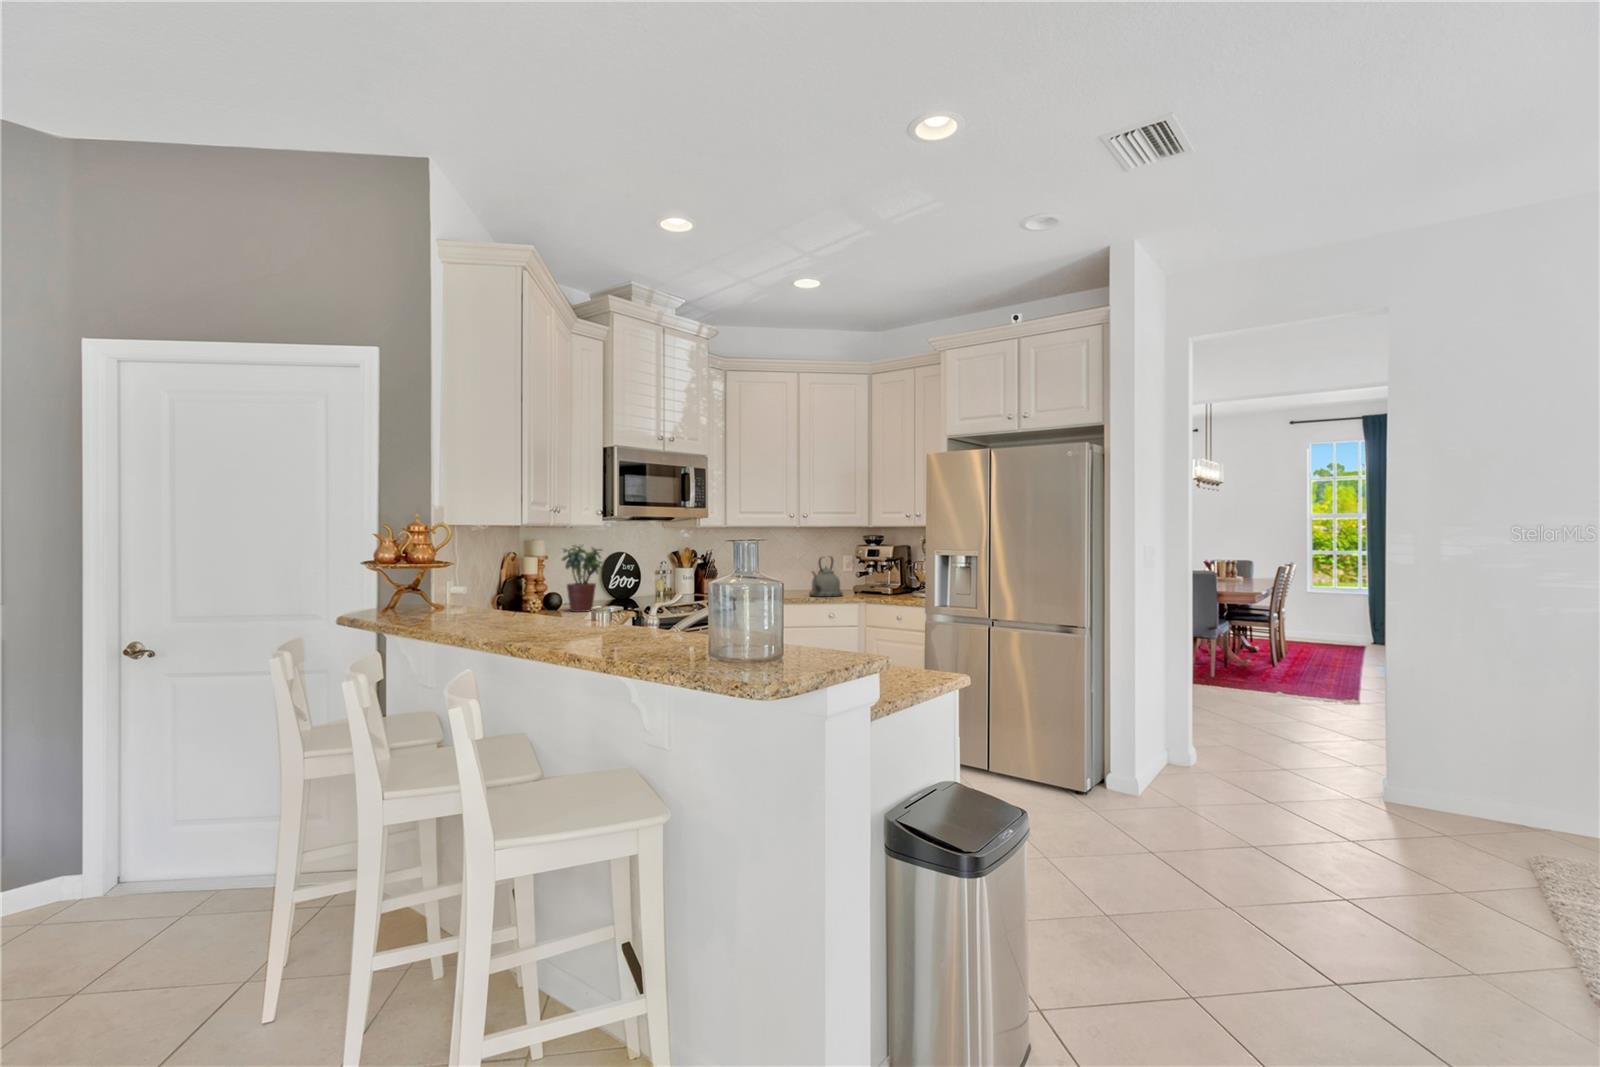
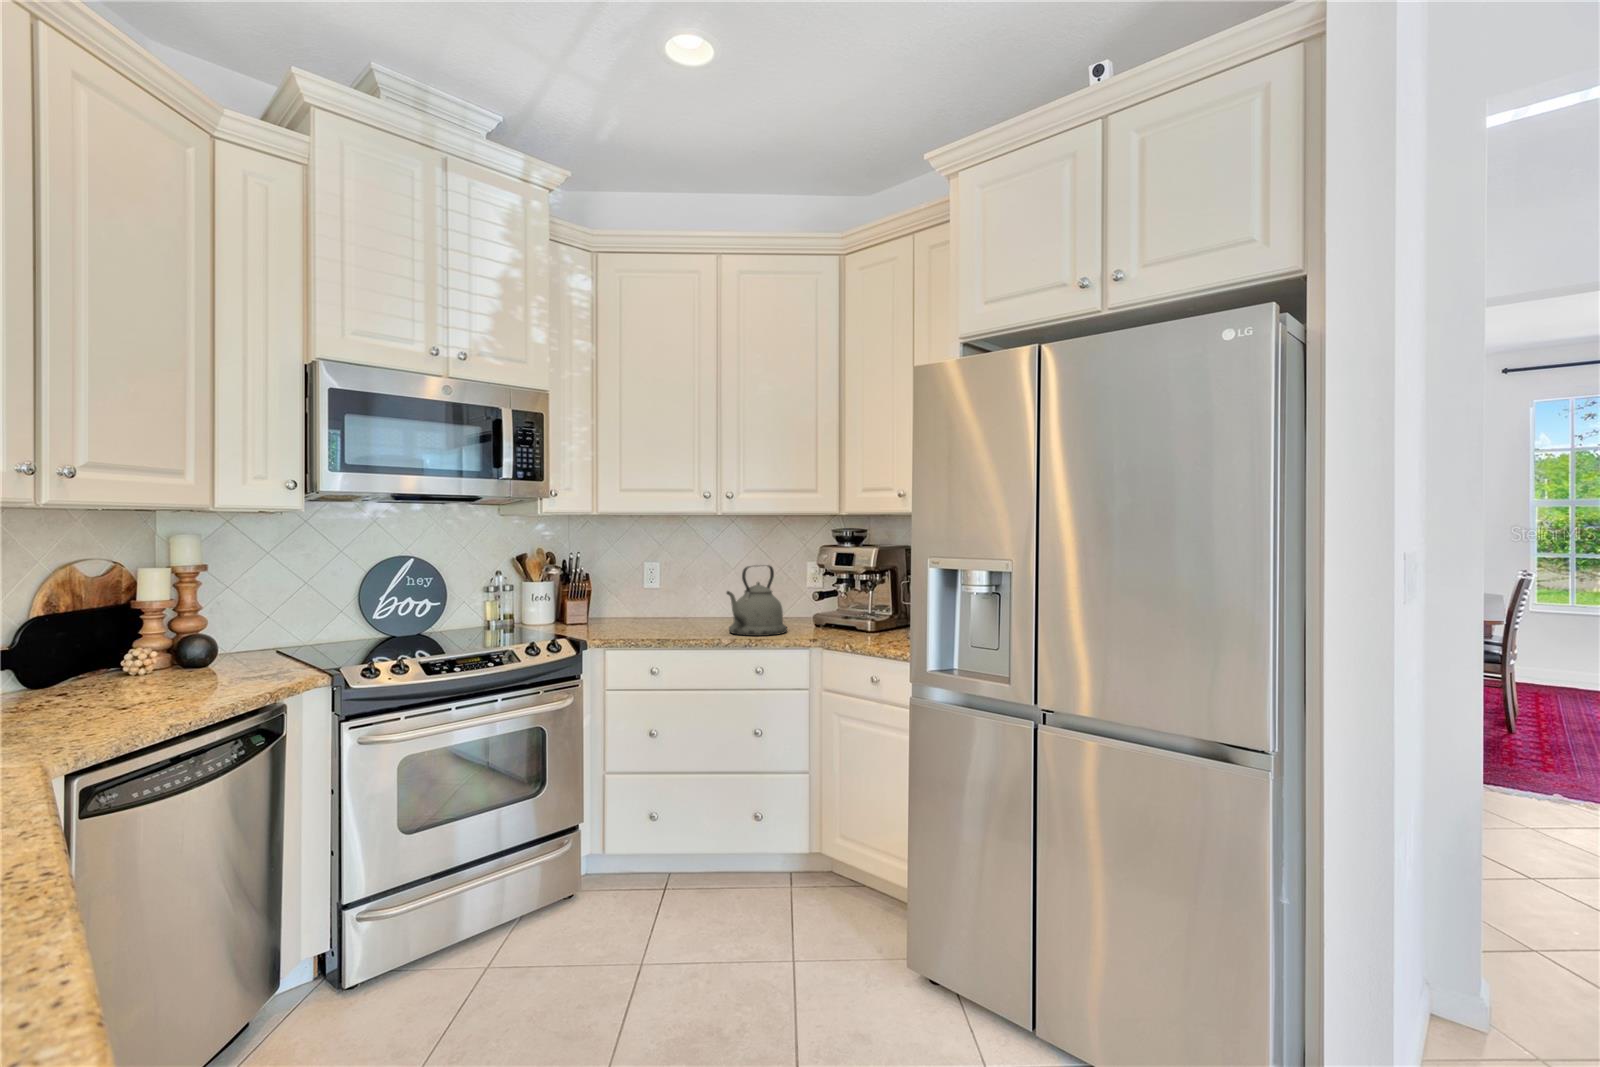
potted plant: present [562,545,602,612] -> none [191,544,287,675]

